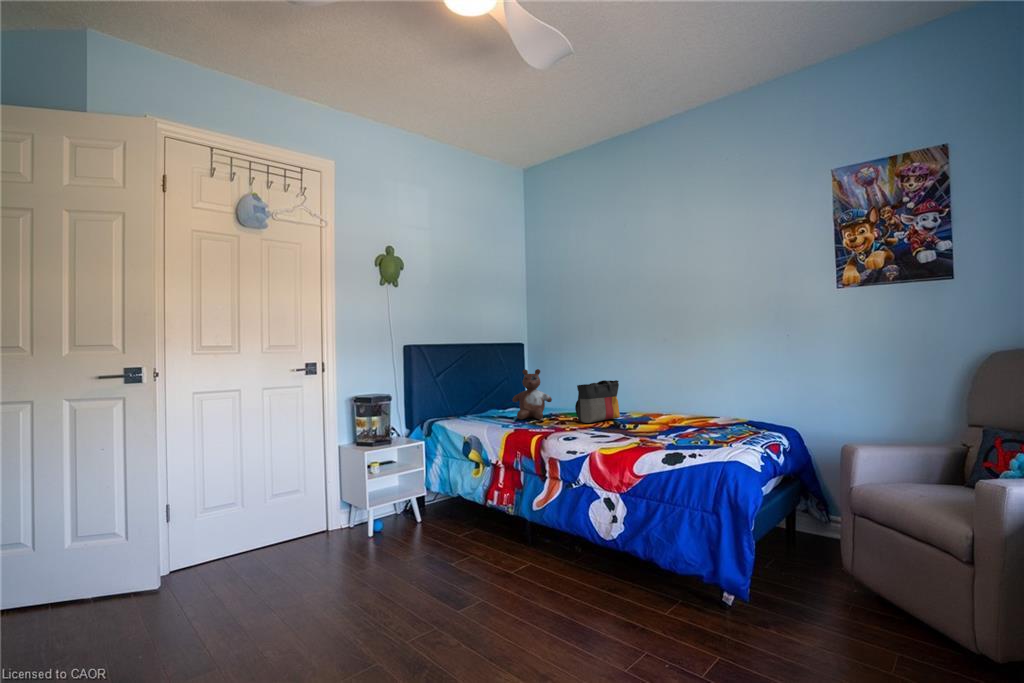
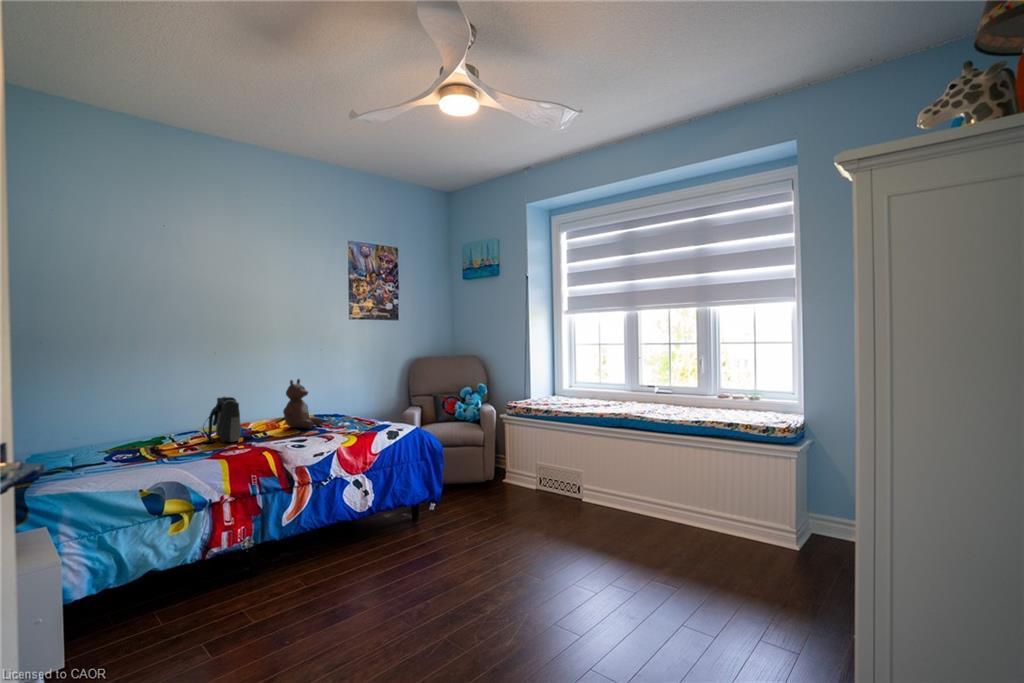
stuffed bear: present [512,369,552,419] -> present [283,379,323,428]

